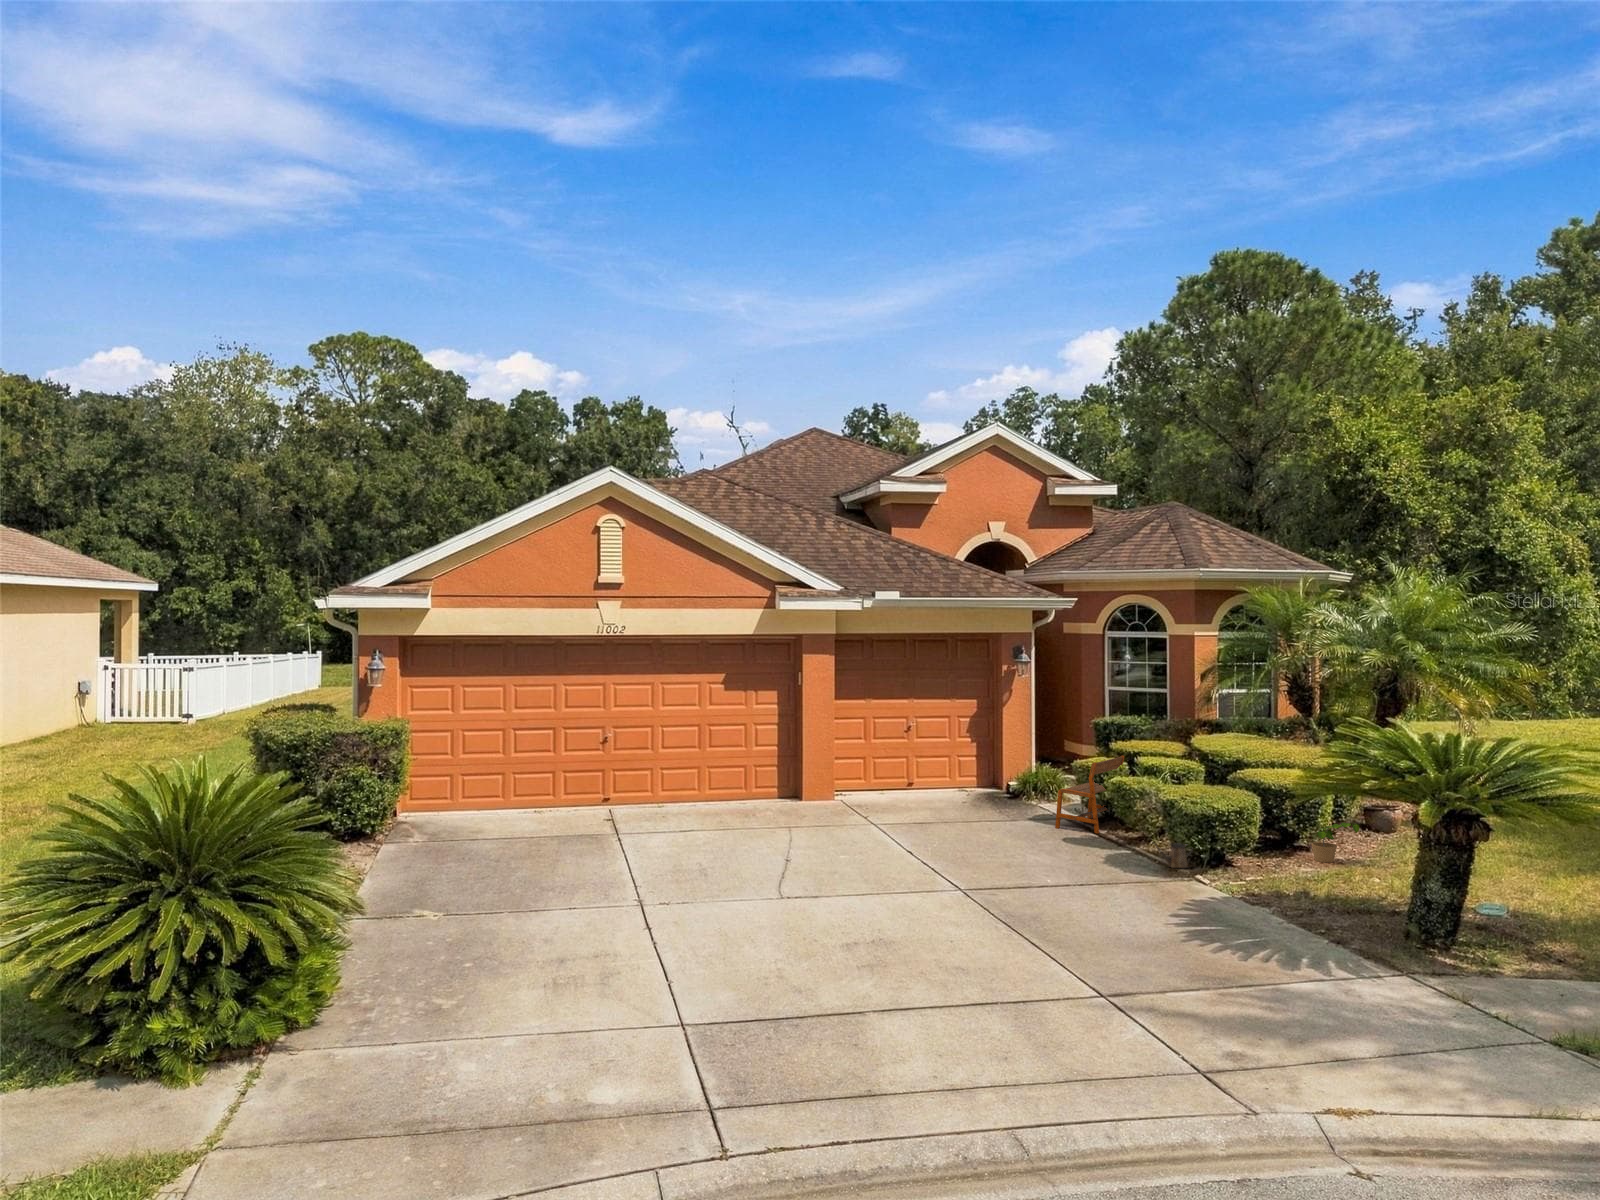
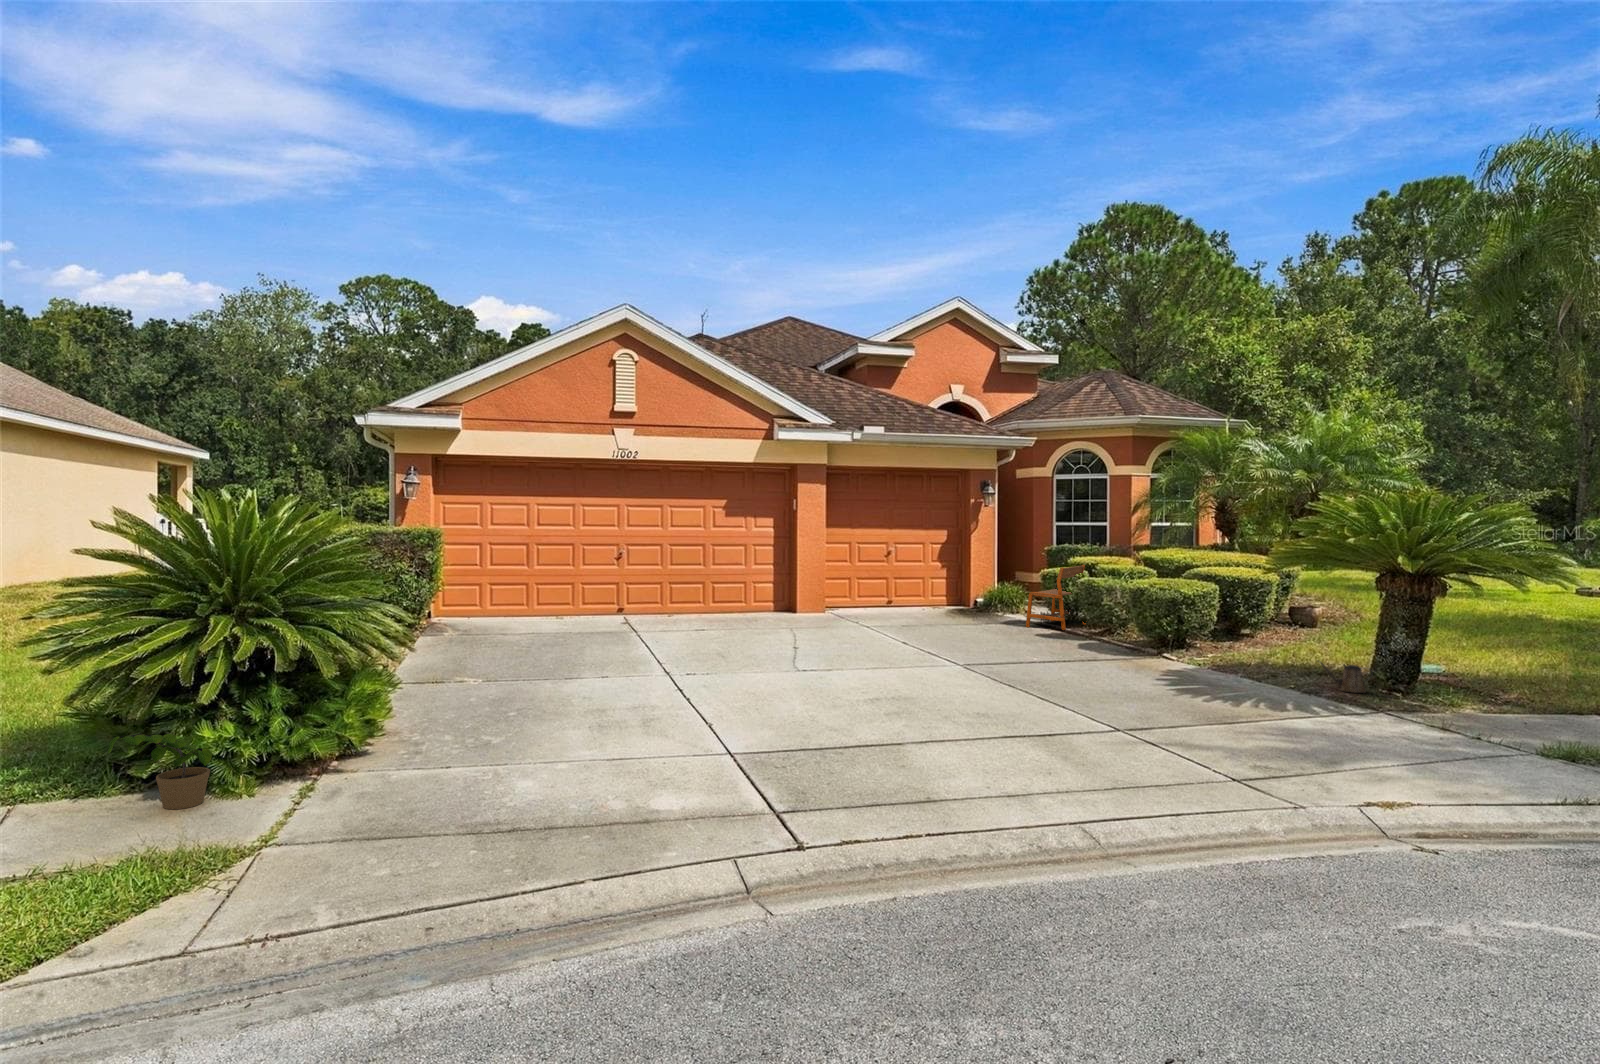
potted plant: present [1312,823,1360,863] -> present [108,732,212,809]
watering can: present [1155,843,1192,868] -> present [1319,662,1373,693]

